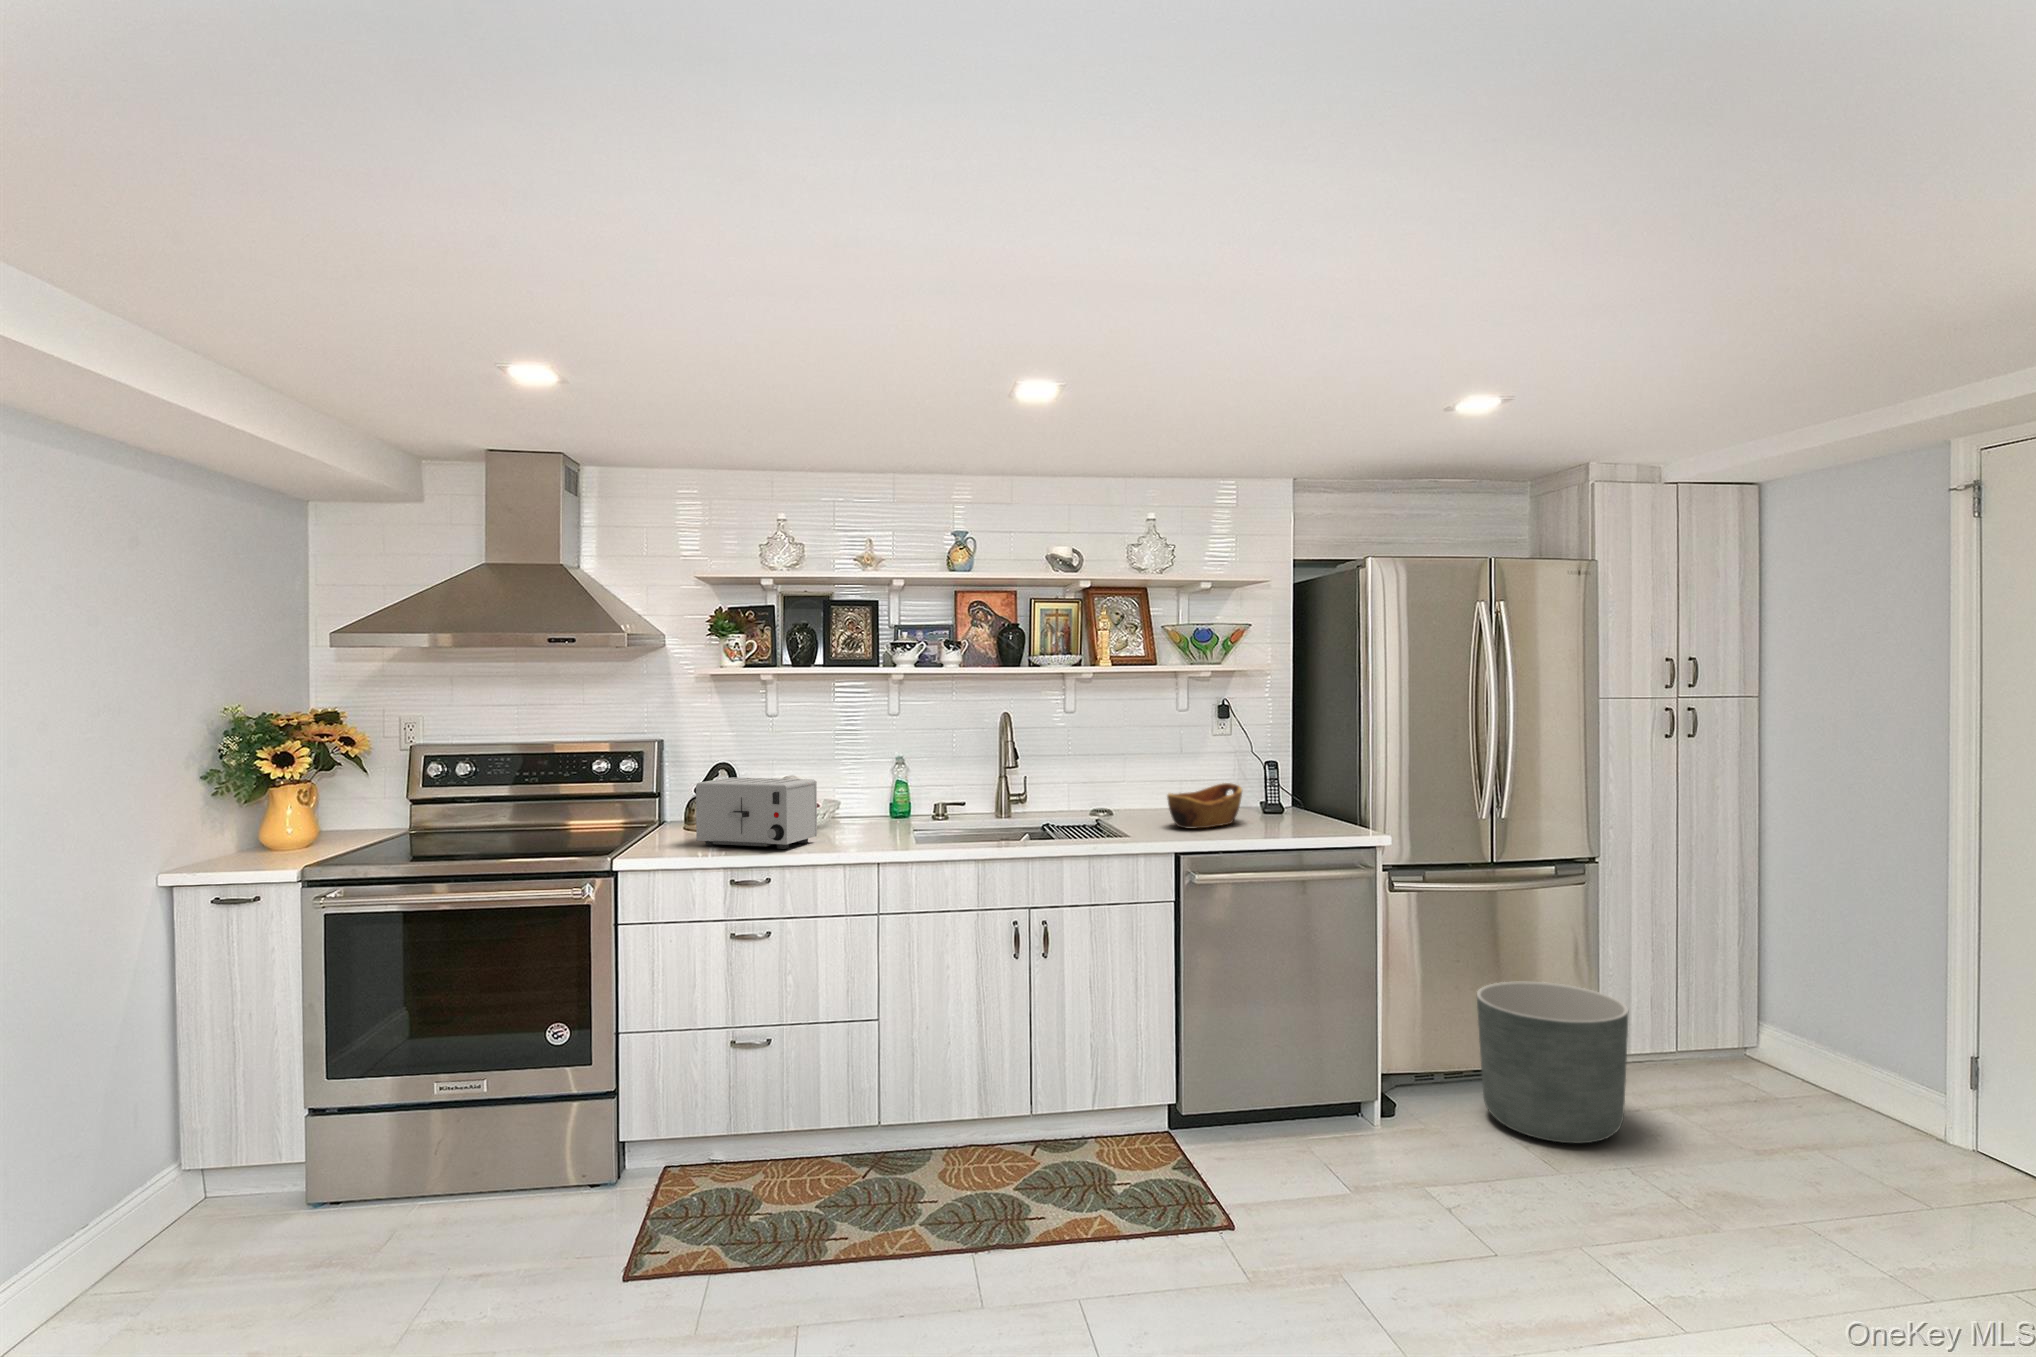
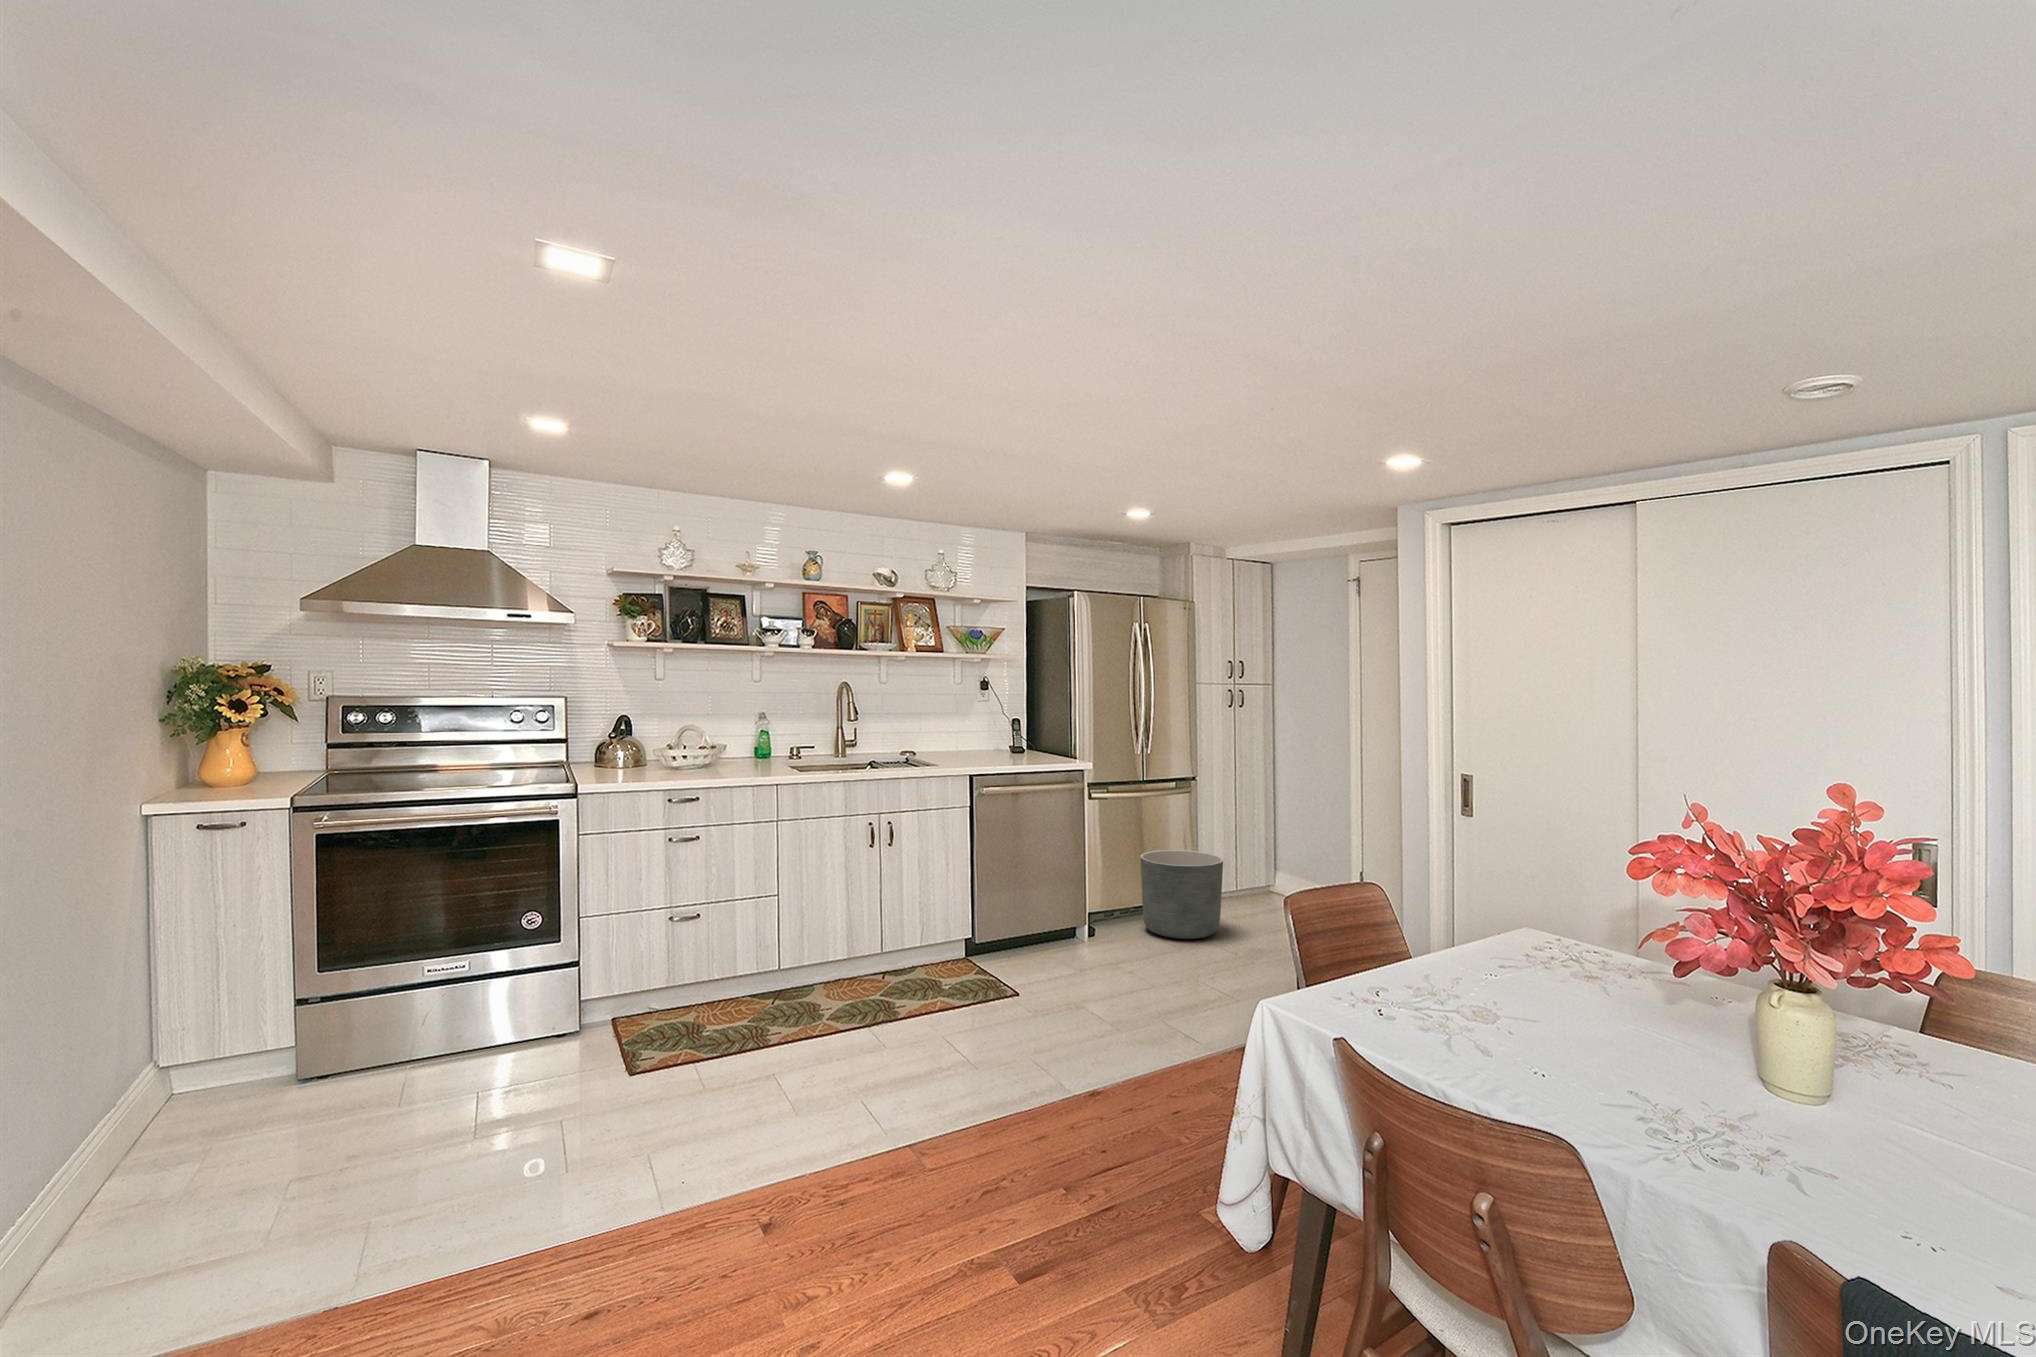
toaster: present [696,777,817,849] -> none [628,723,722,773]
wooden bowl: present [1167,783,1242,828] -> none [957,732,1002,760]

